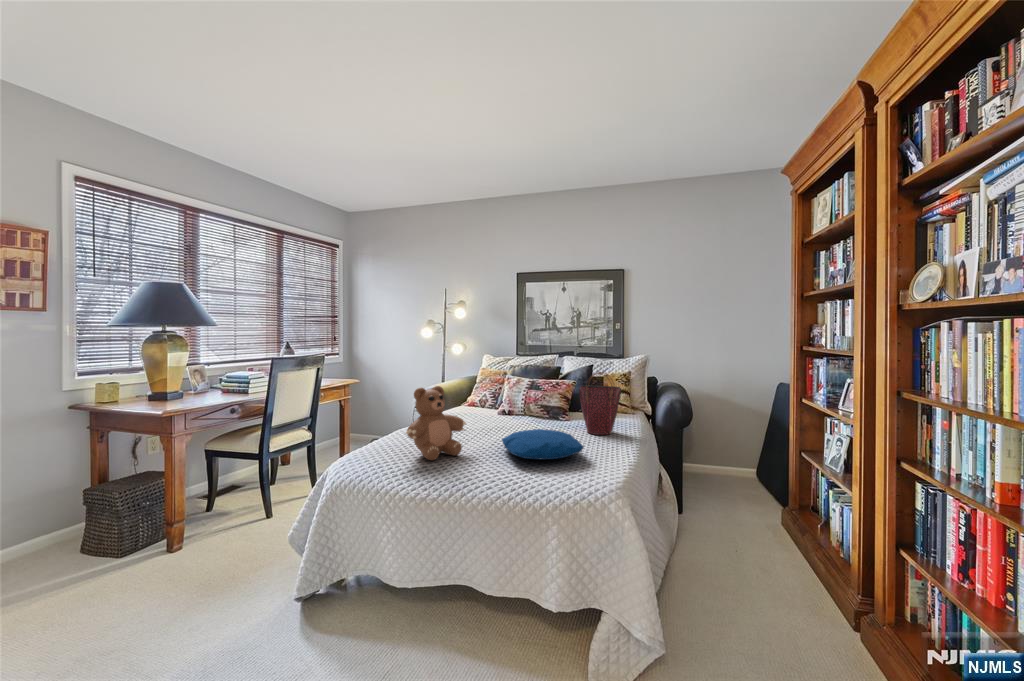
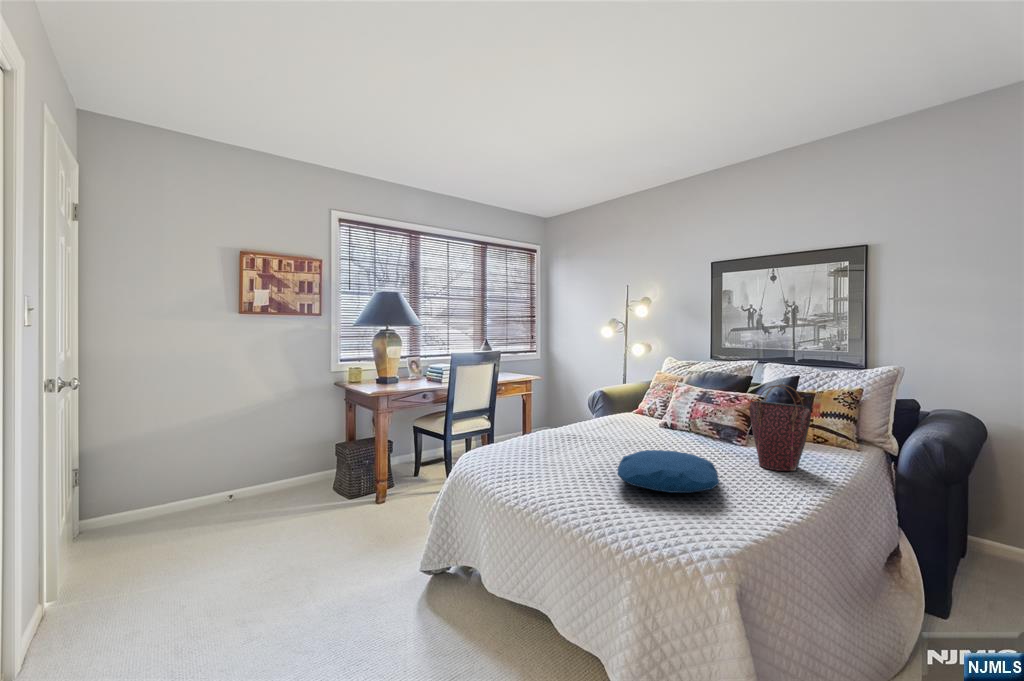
teddy bear: present [406,386,466,460] -> none [507,387,583,470]

